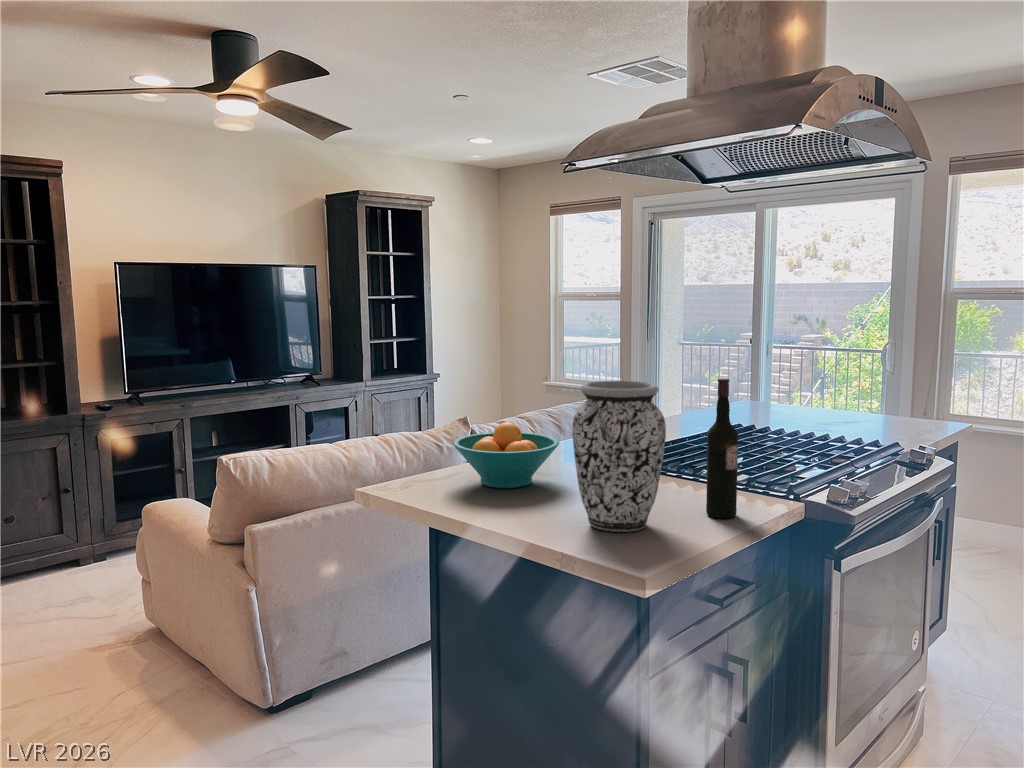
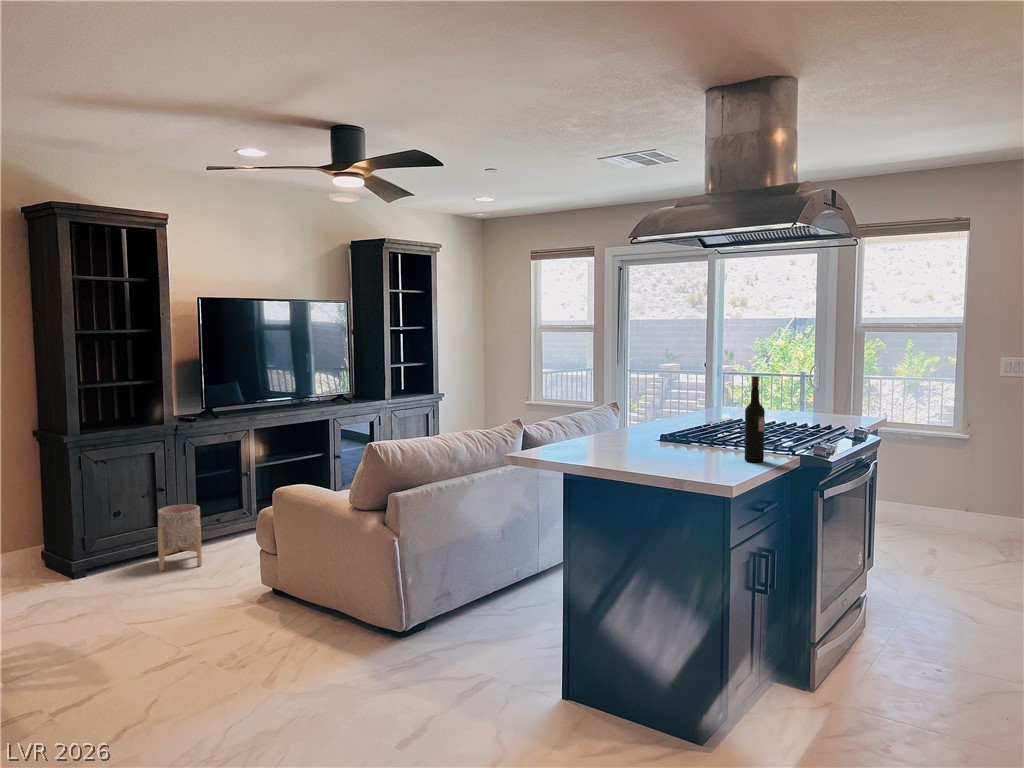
vase: present [572,381,666,532] -> none [668,378,726,469]
fruit bowl: present [453,422,559,488] -> none [564,410,636,454]
planter: none [49,509,114,589] -> present [158,504,202,571]

